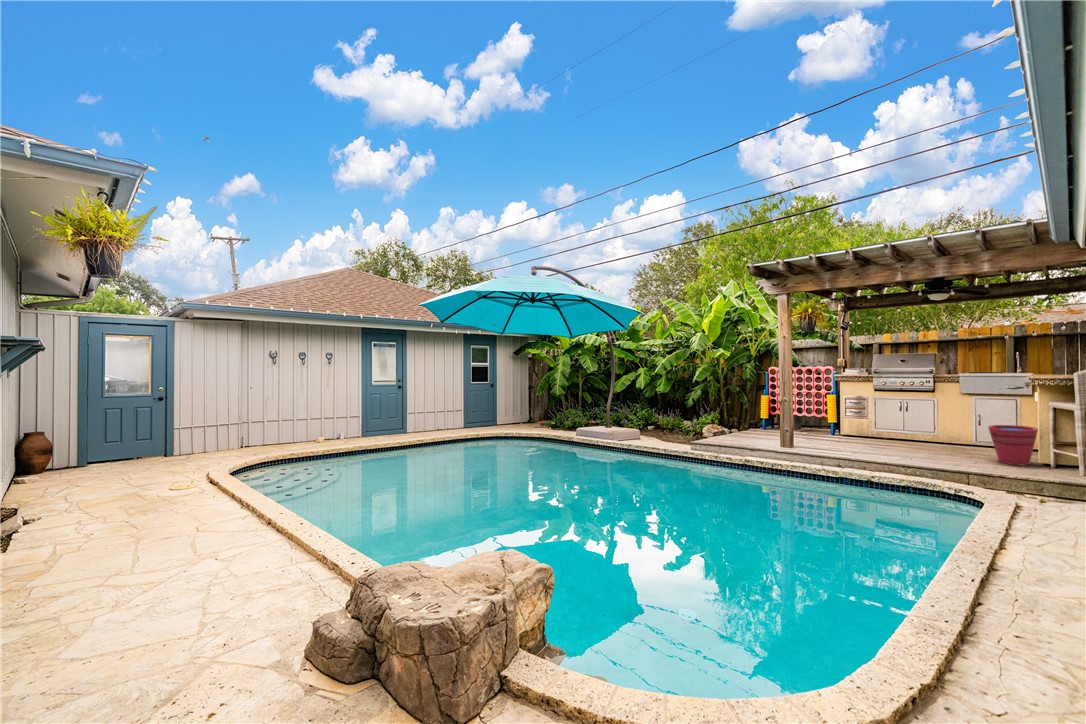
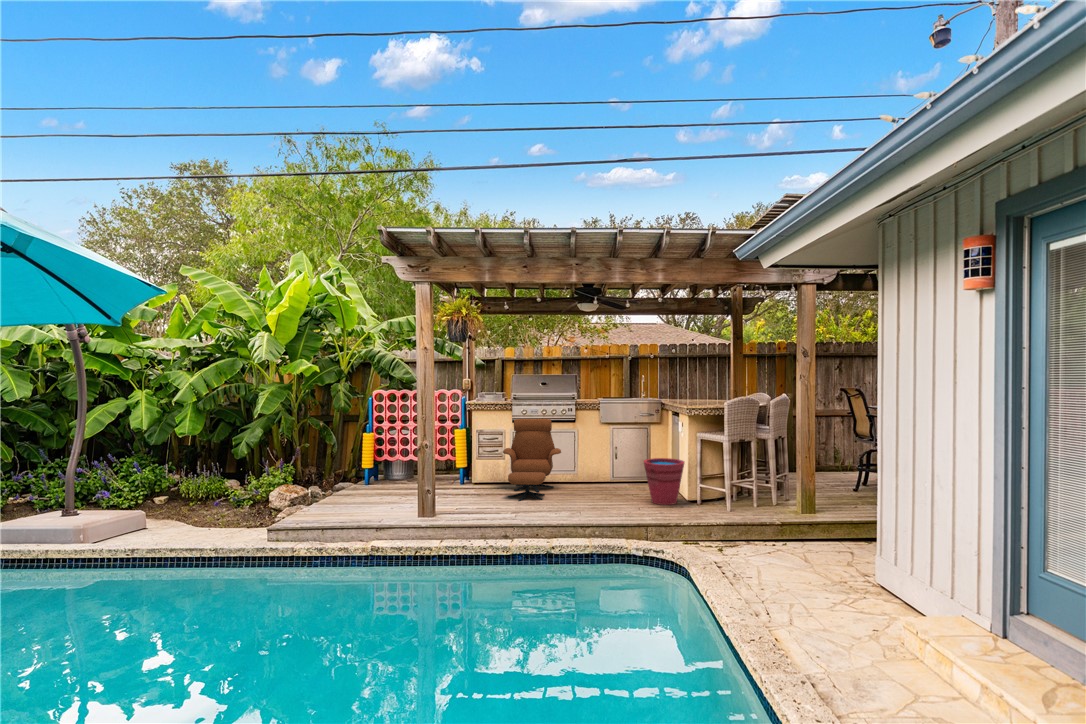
lounge chair: none [859,389,916,449] -> present [503,419,561,501]

